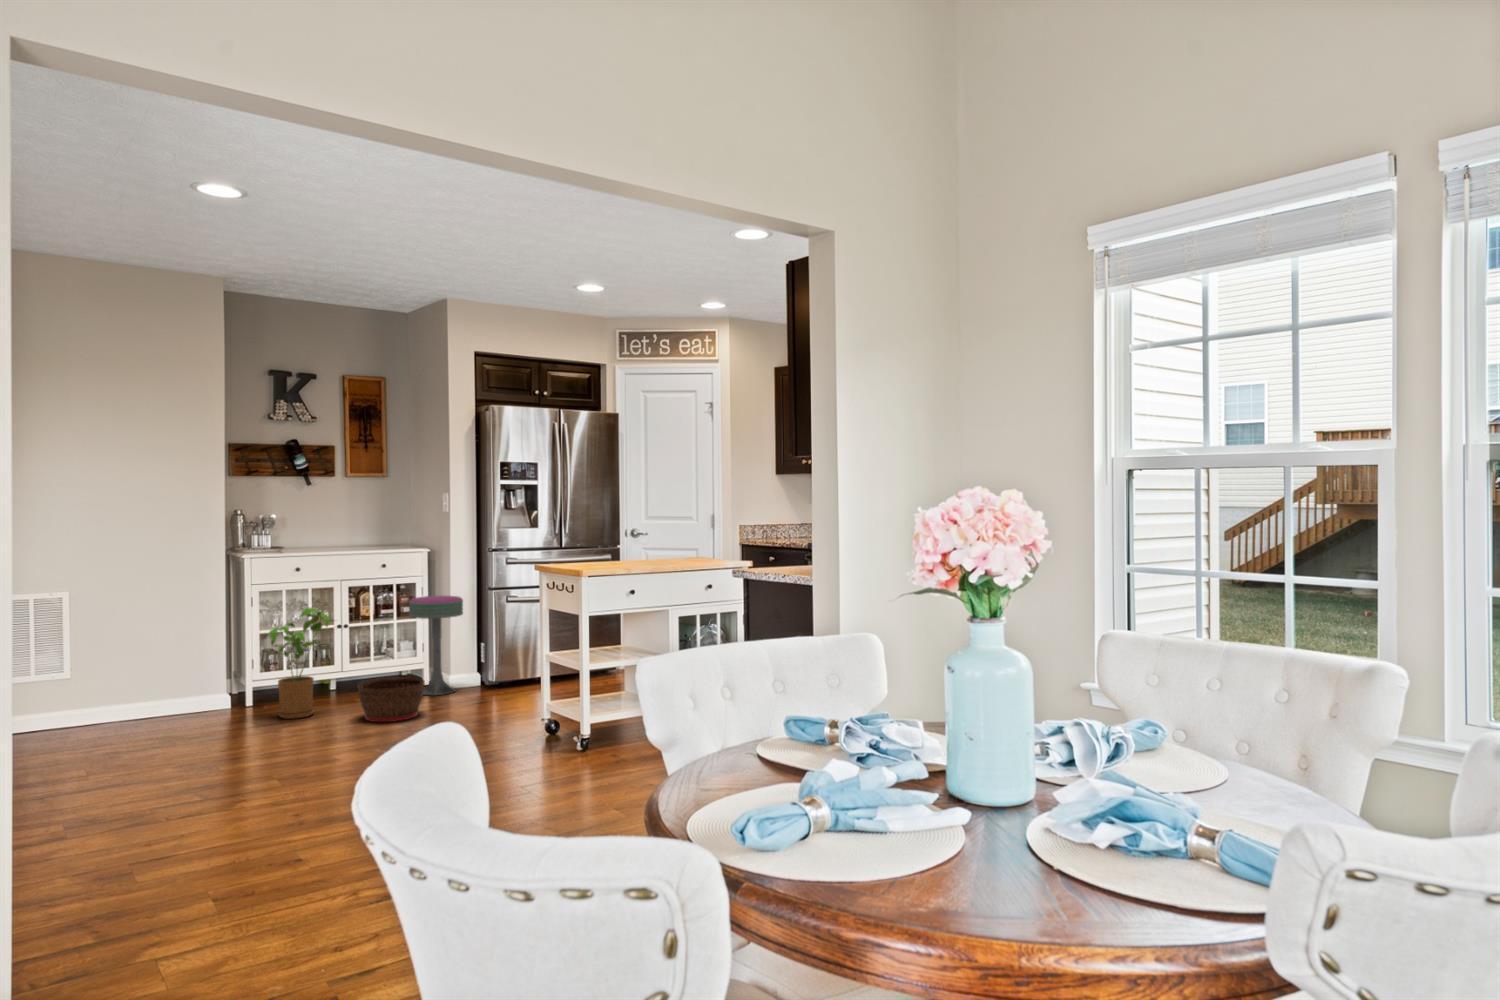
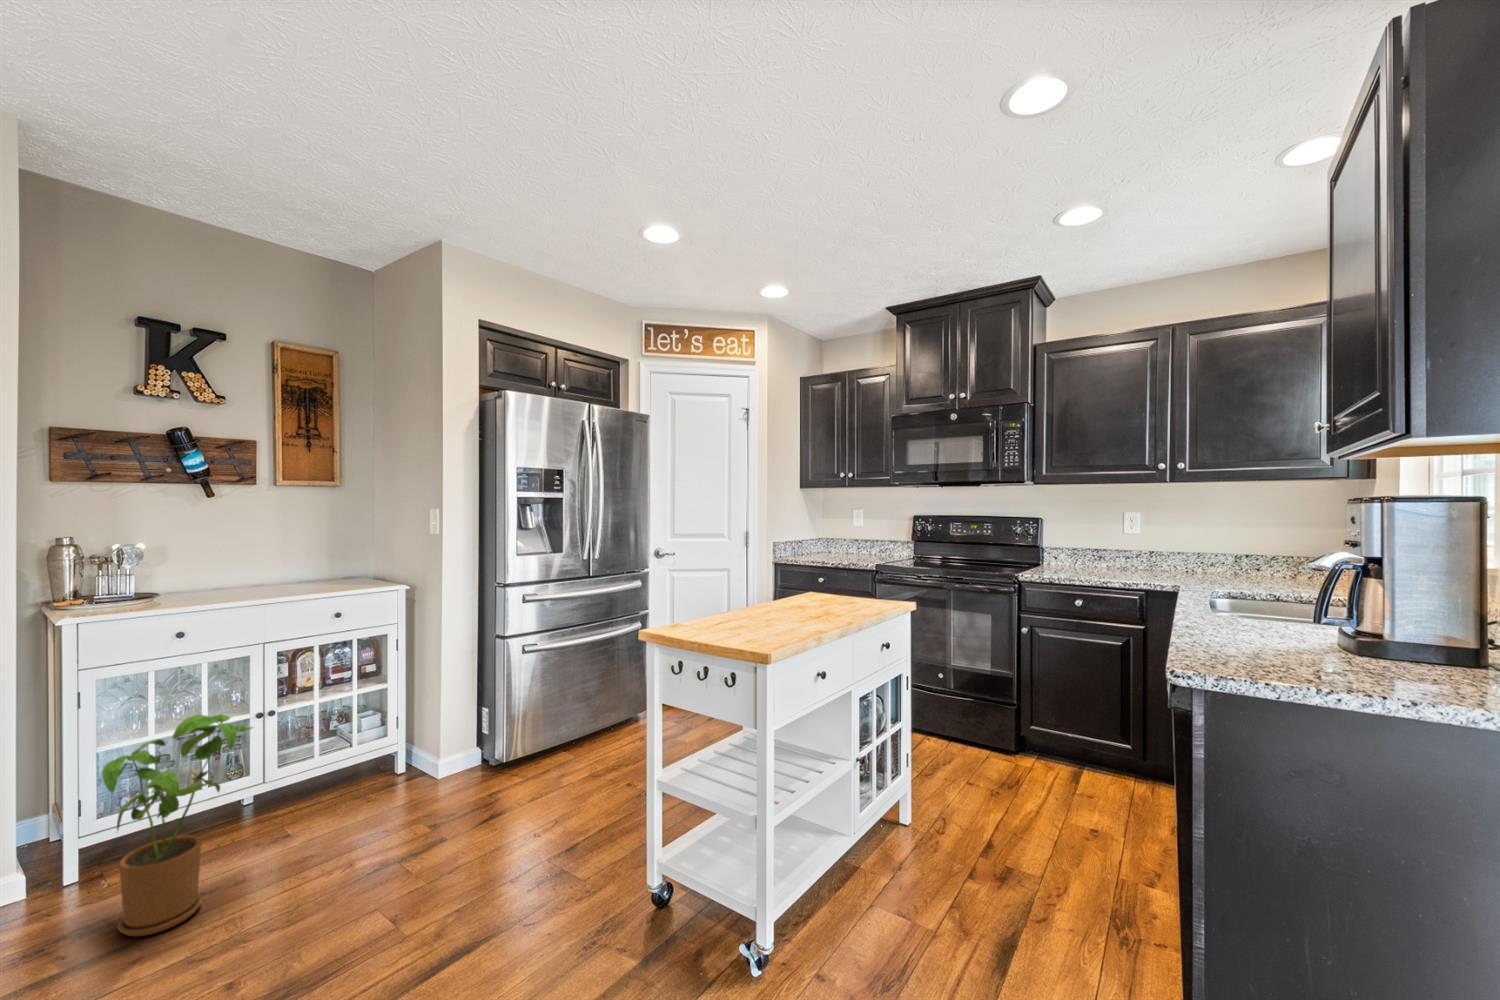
bar stool: present [409,596,463,695] -> none [381,652,466,809]
basket: present [358,677,425,722] -> none [294,810,423,924]

